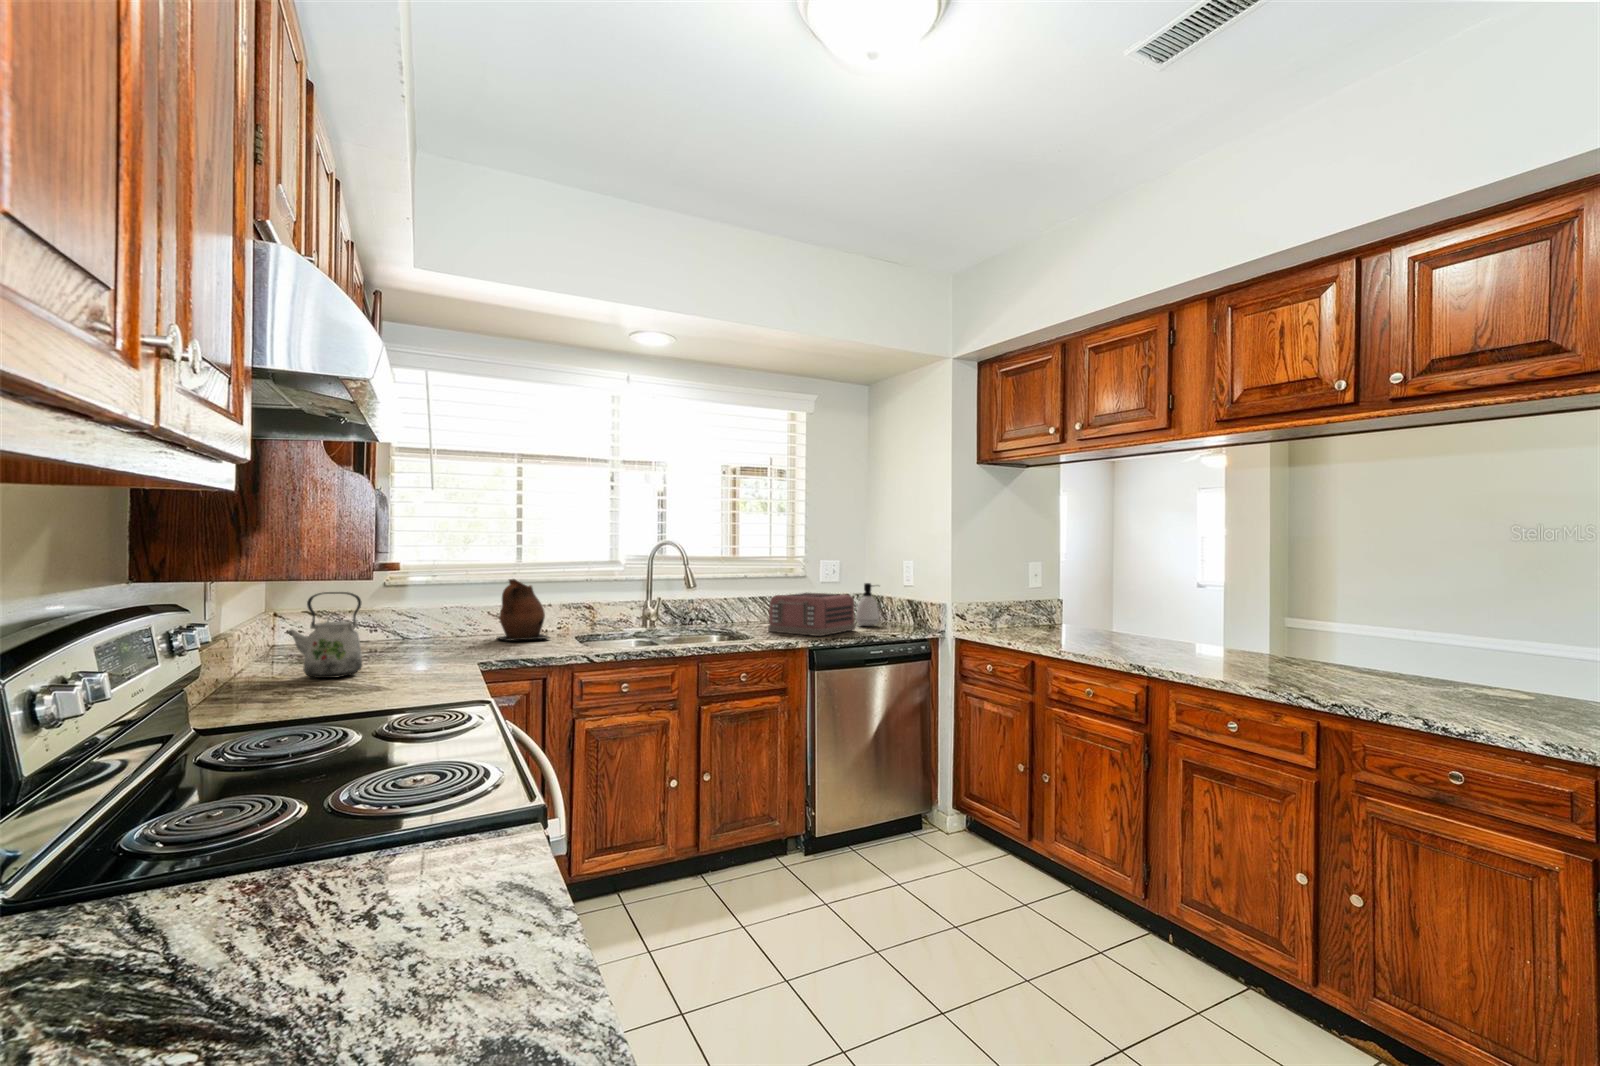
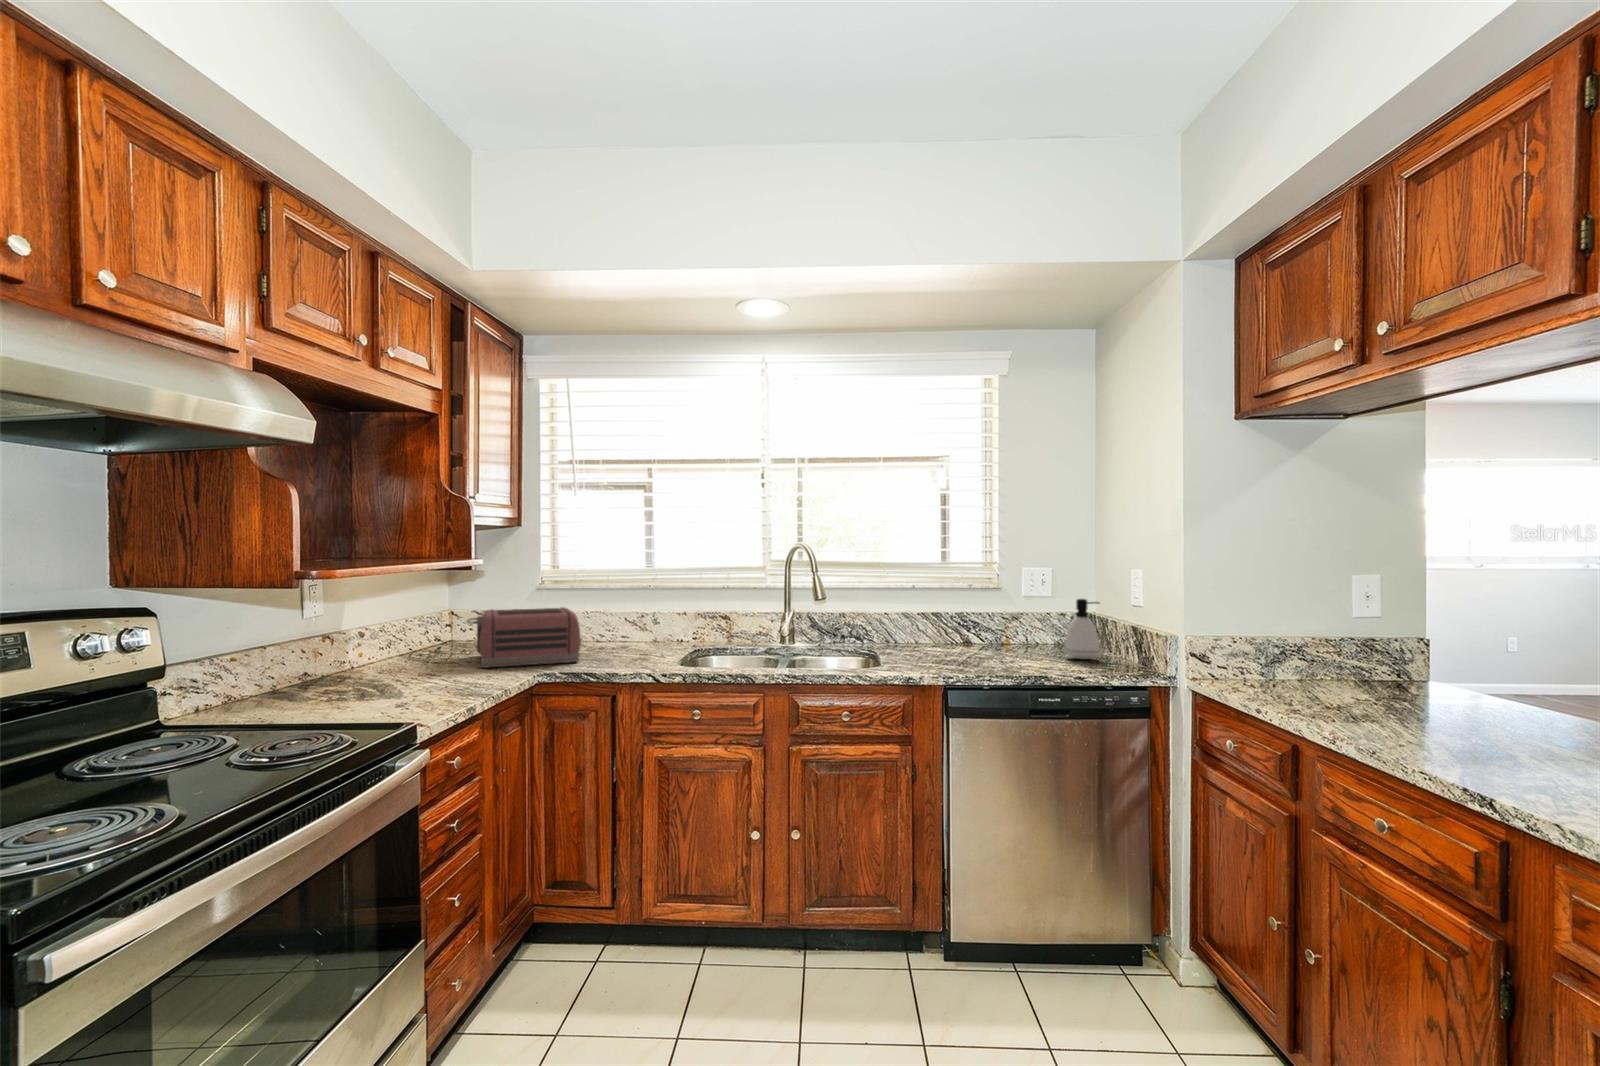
ceramic pitcher: present [497,579,549,641] -> none [620,585,675,651]
kettle: present [286,592,362,678] -> none [371,596,428,677]
toaster: present [768,593,856,636] -> present [467,607,581,668]

